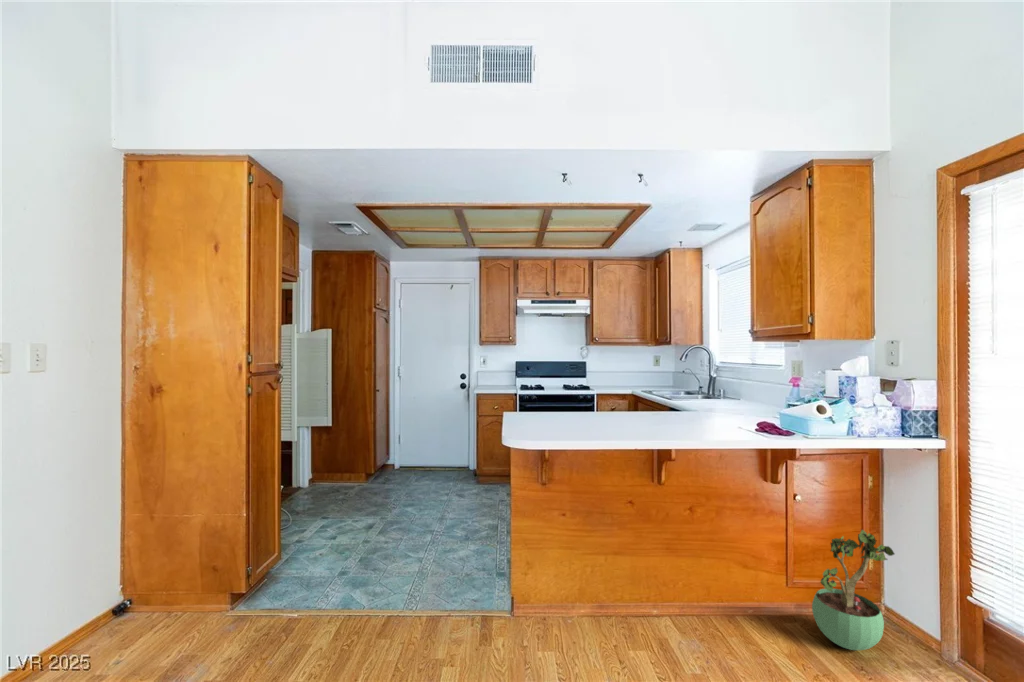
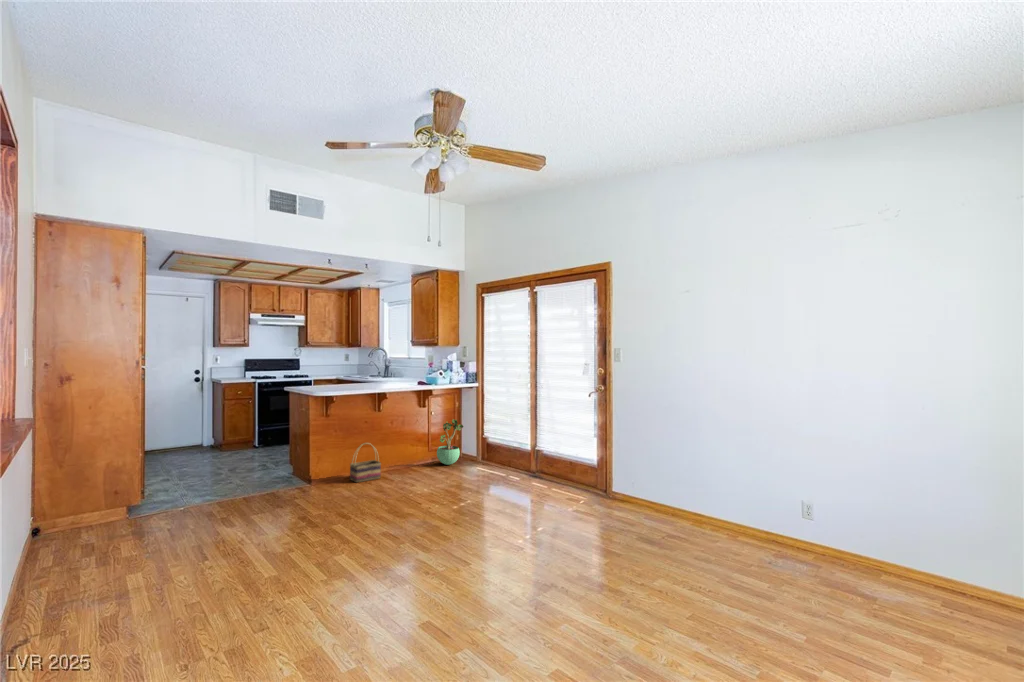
basket: none [585,562,656,657] -> present [350,443,381,482]

